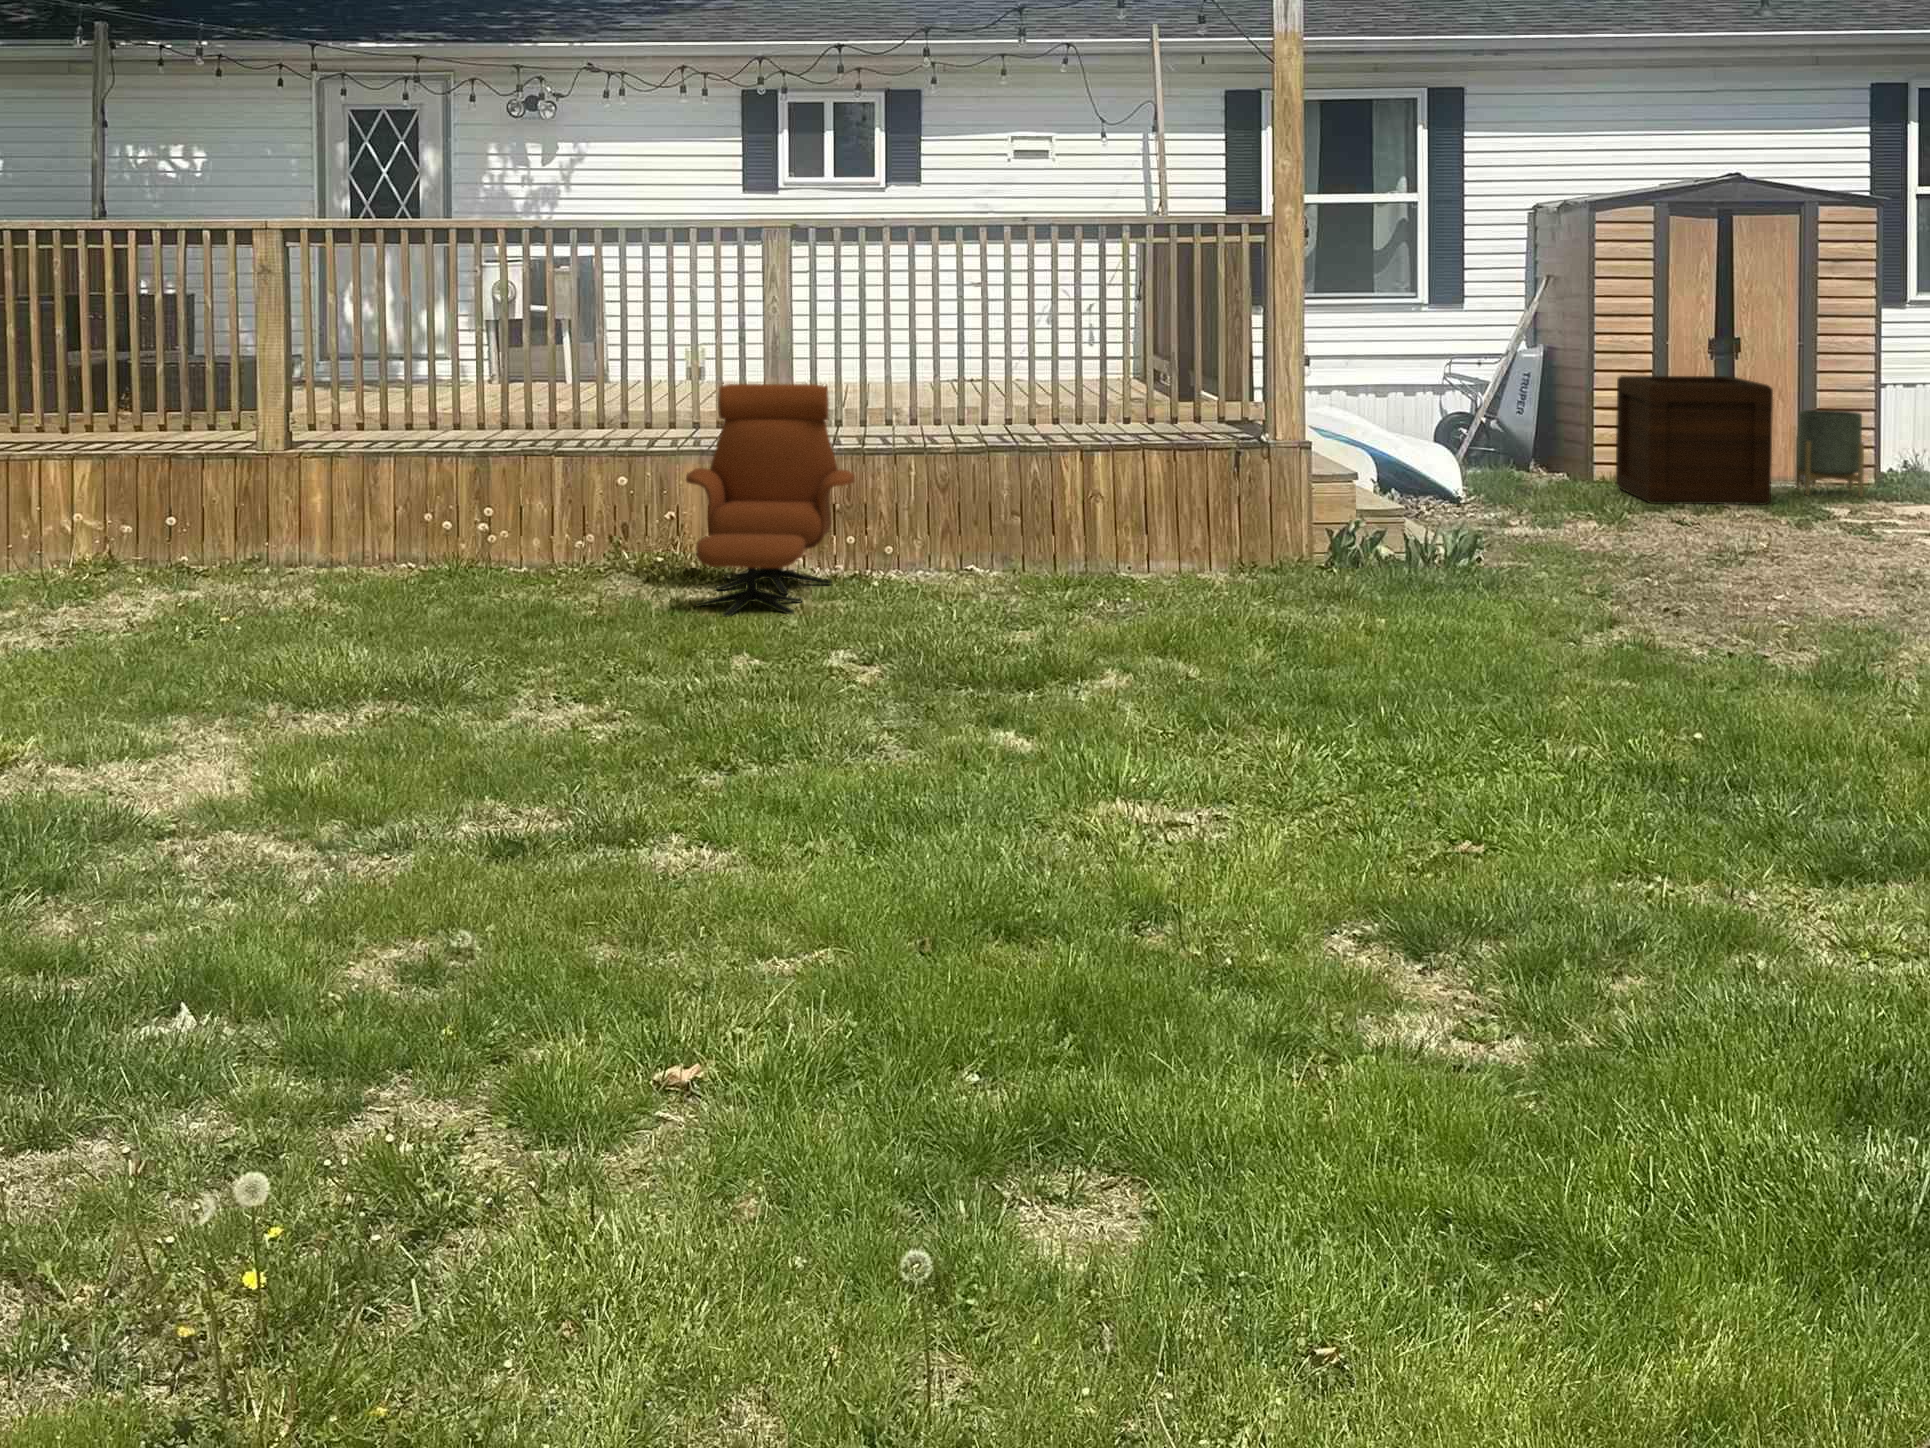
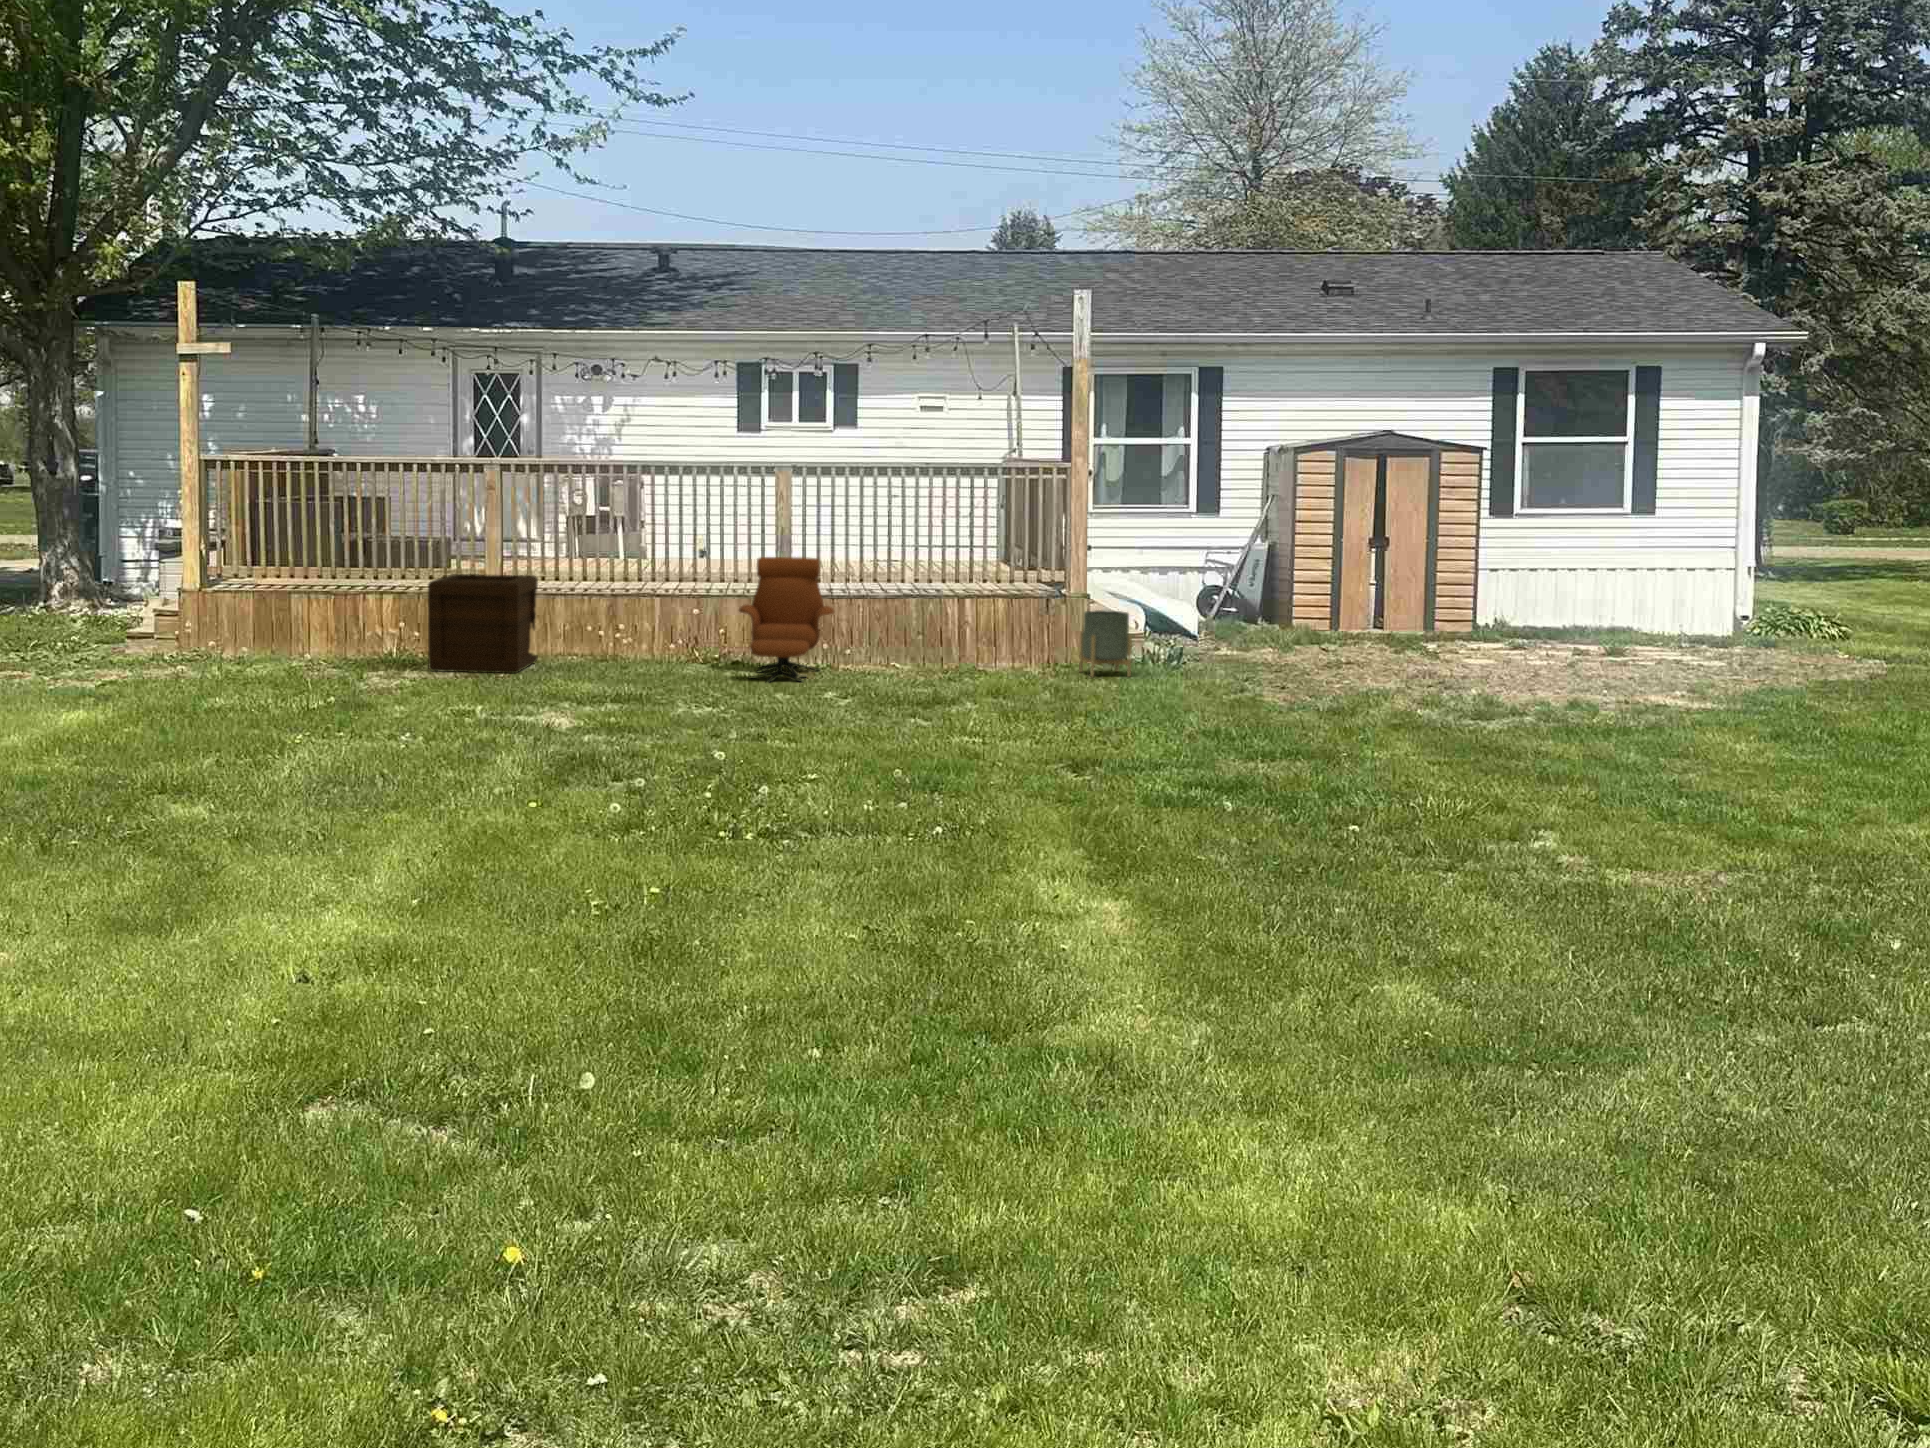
wooden crate: present [1616,375,1773,505] -> present [428,574,538,673]
planter: present [1795,410,1864,497] -> present [1079,610,1132,677]

